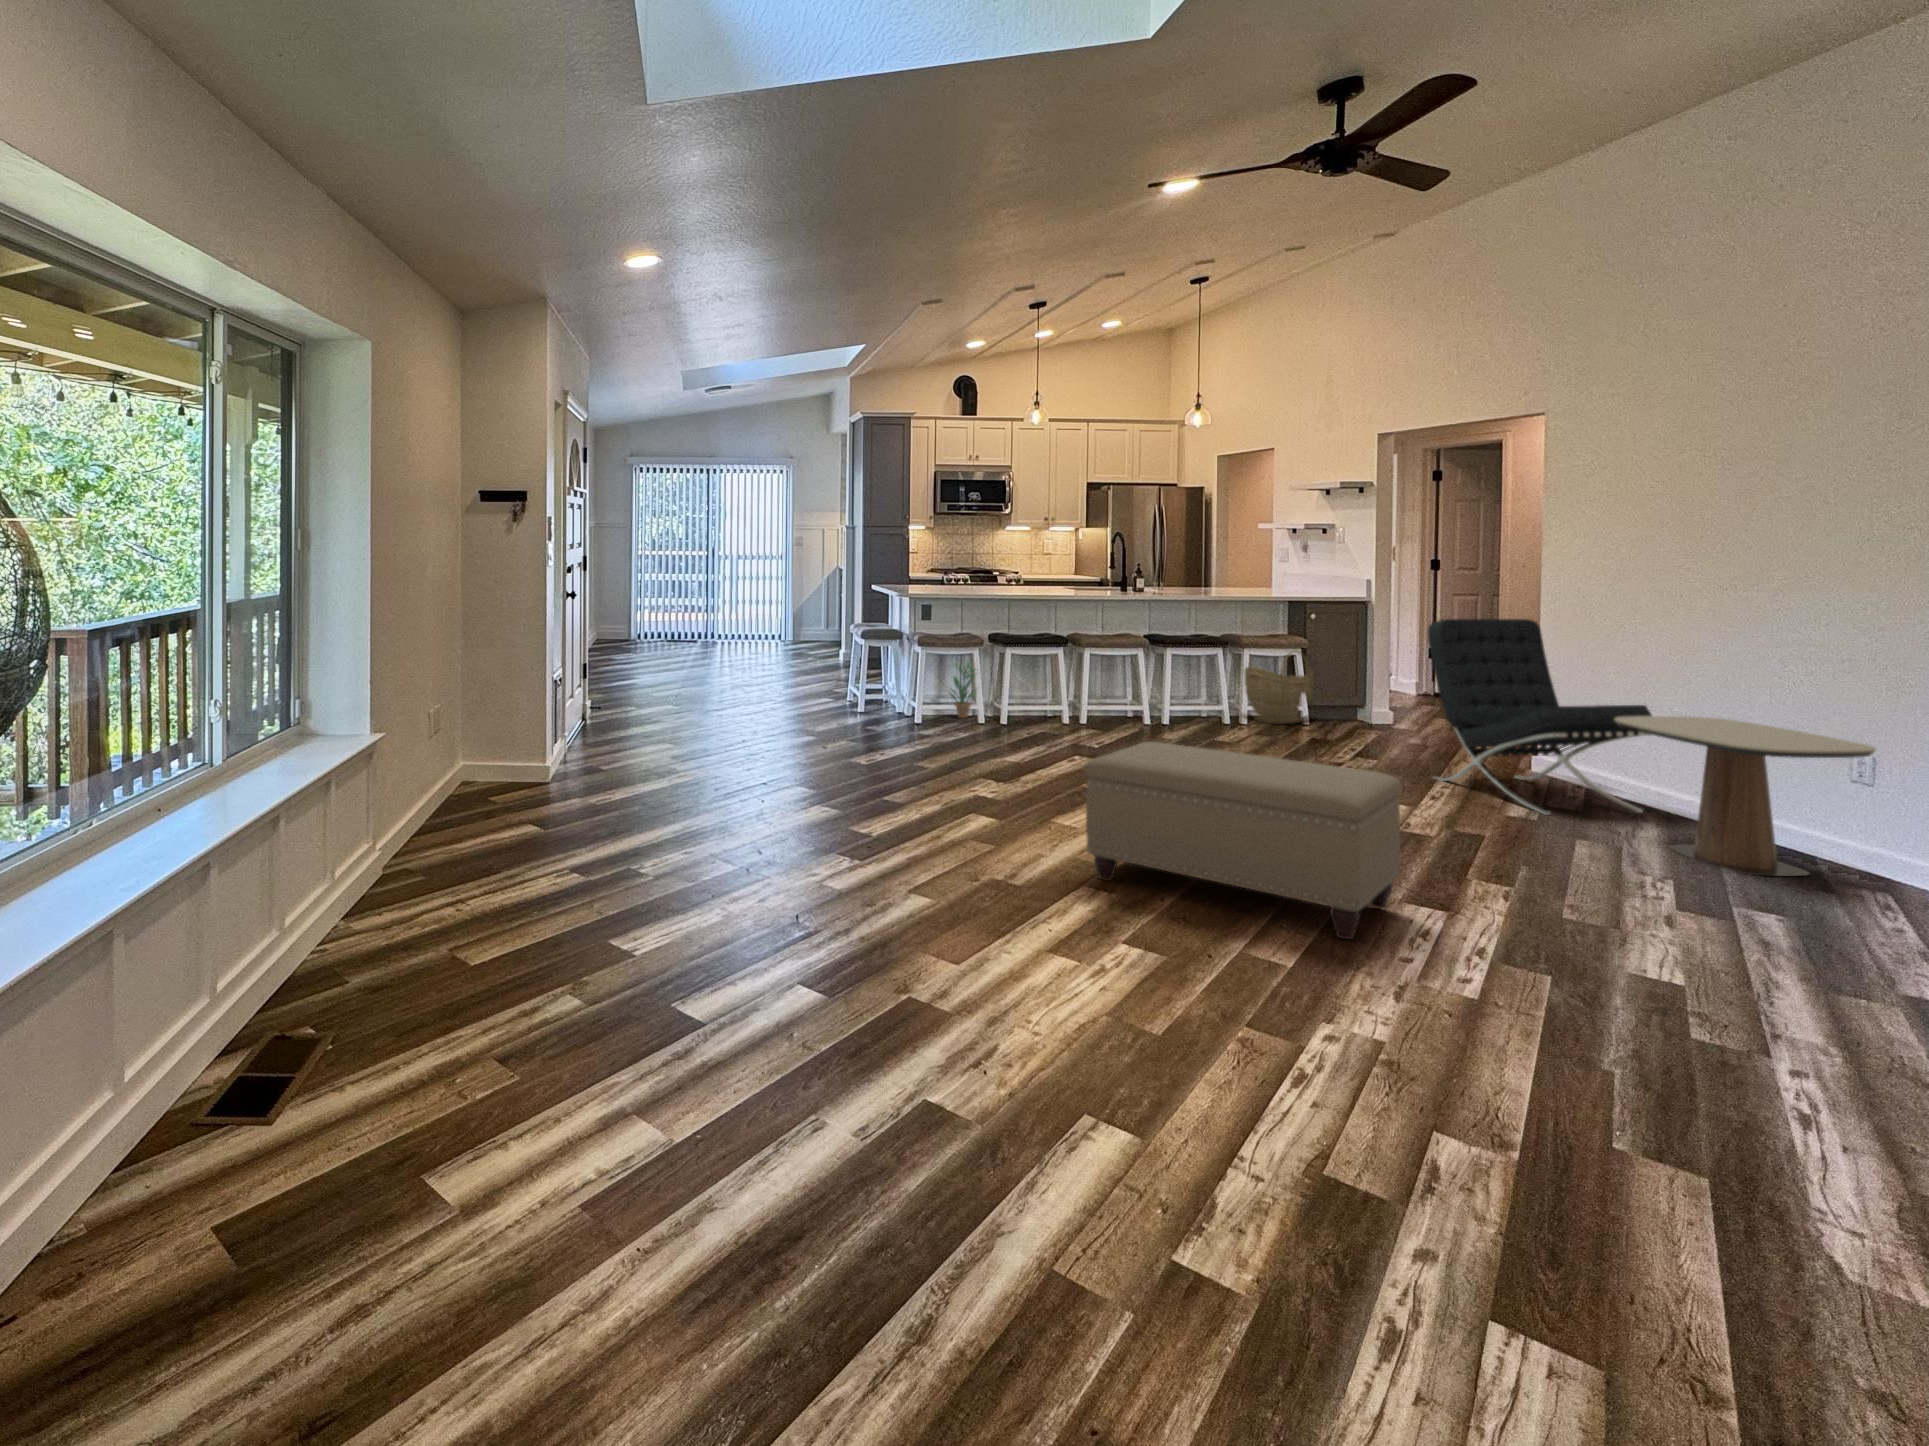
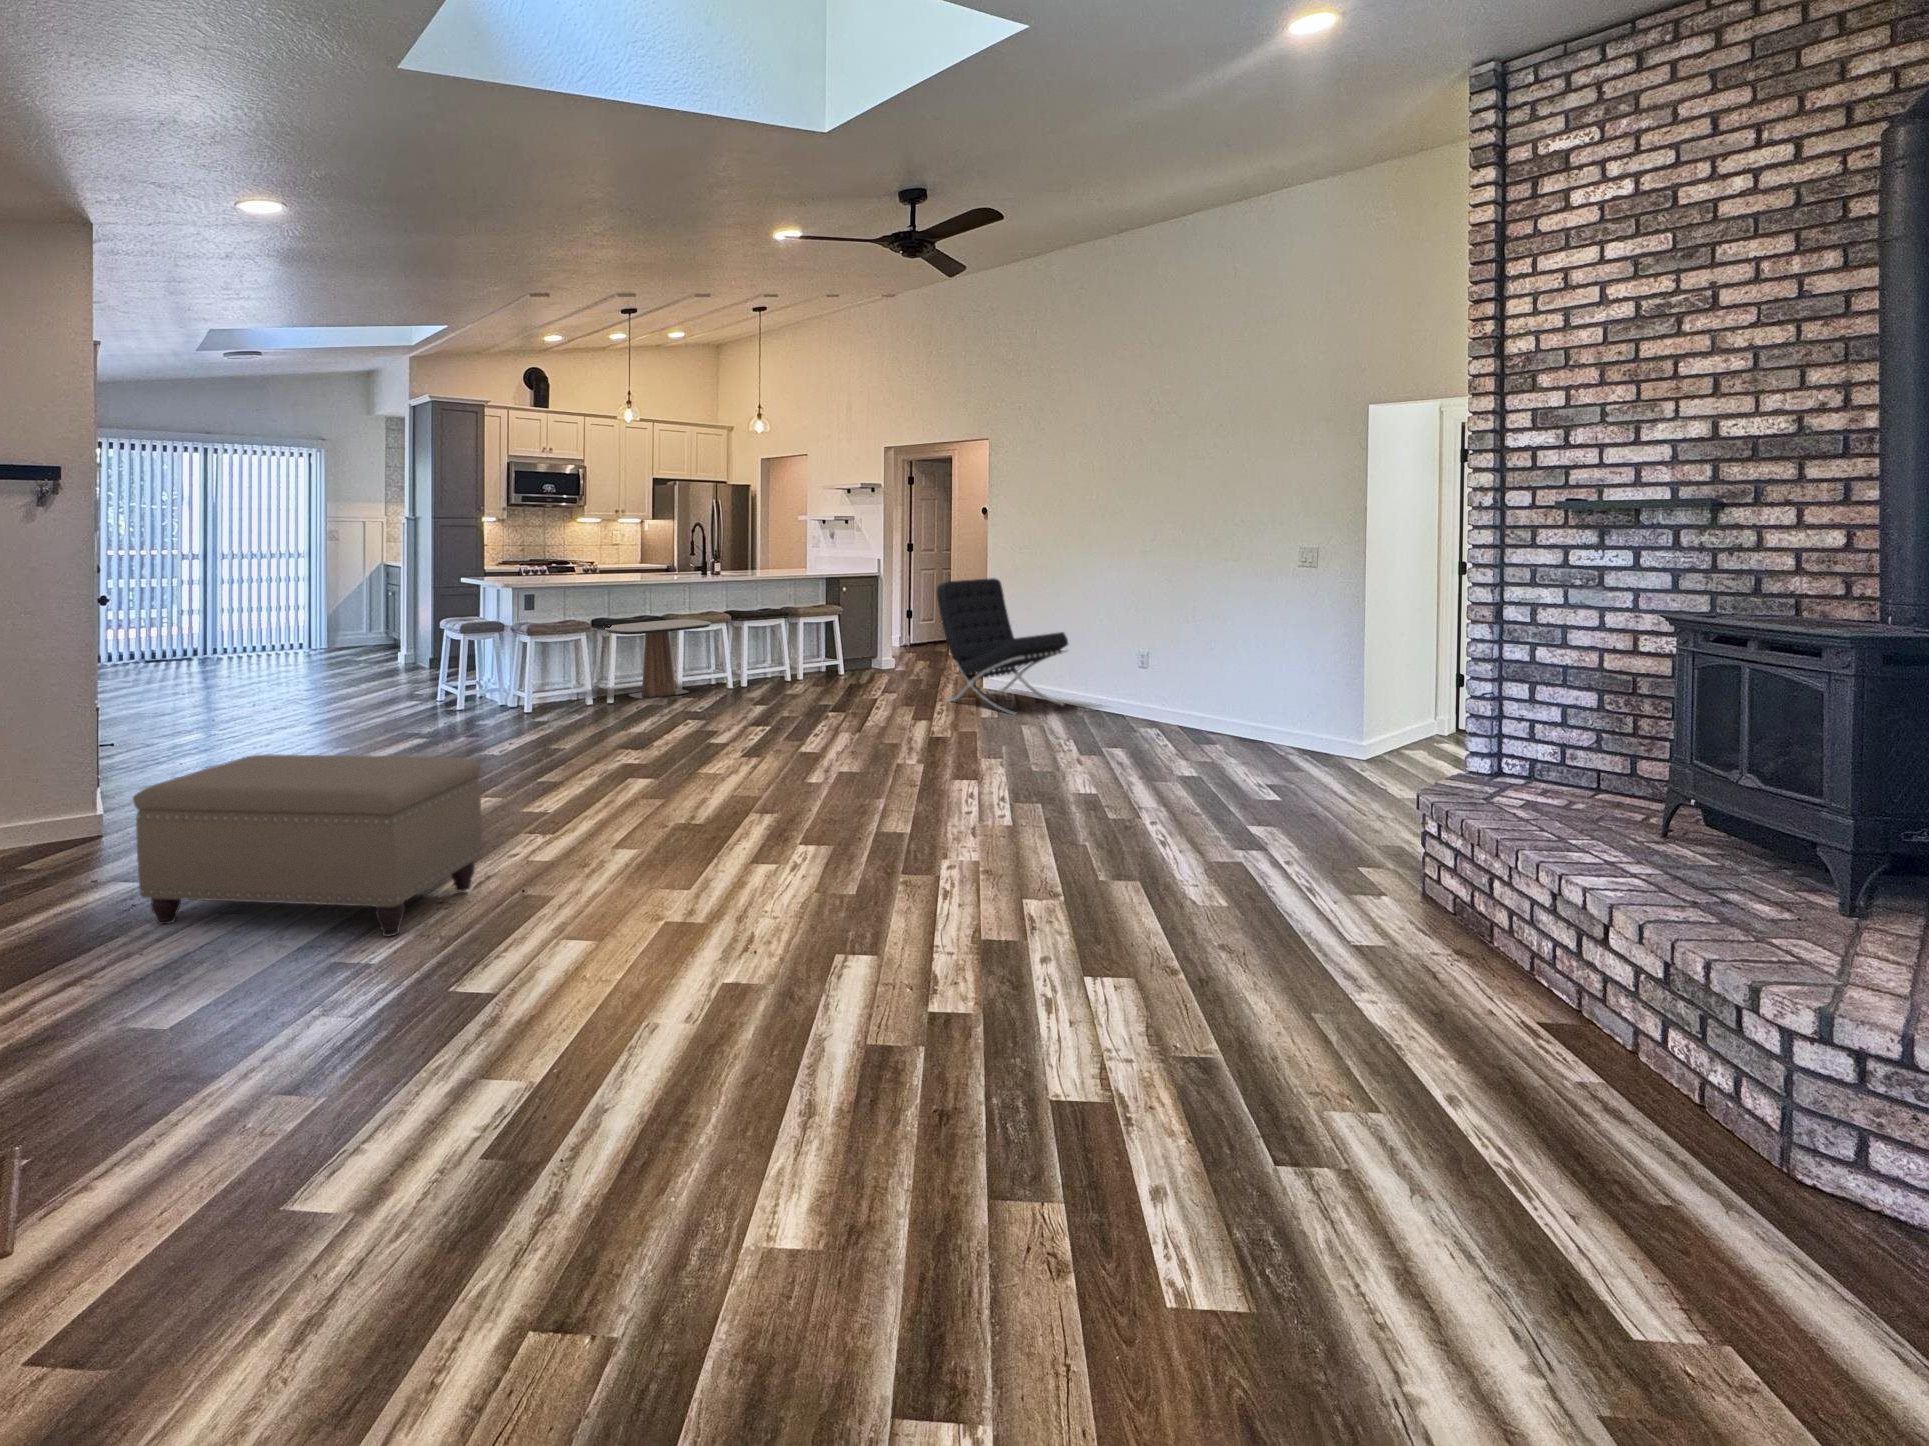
woven basket: present [1245,651,1314,724] -> none [797,613,848,676]
potted plant: present [951,662,976,718] -> none [551,645,585,702]
side table: present [1614,716,1876,877] -> present [605,619,711,699]
ottoman: present [1086,742,1401,940] -> present [133,755,482,936]

